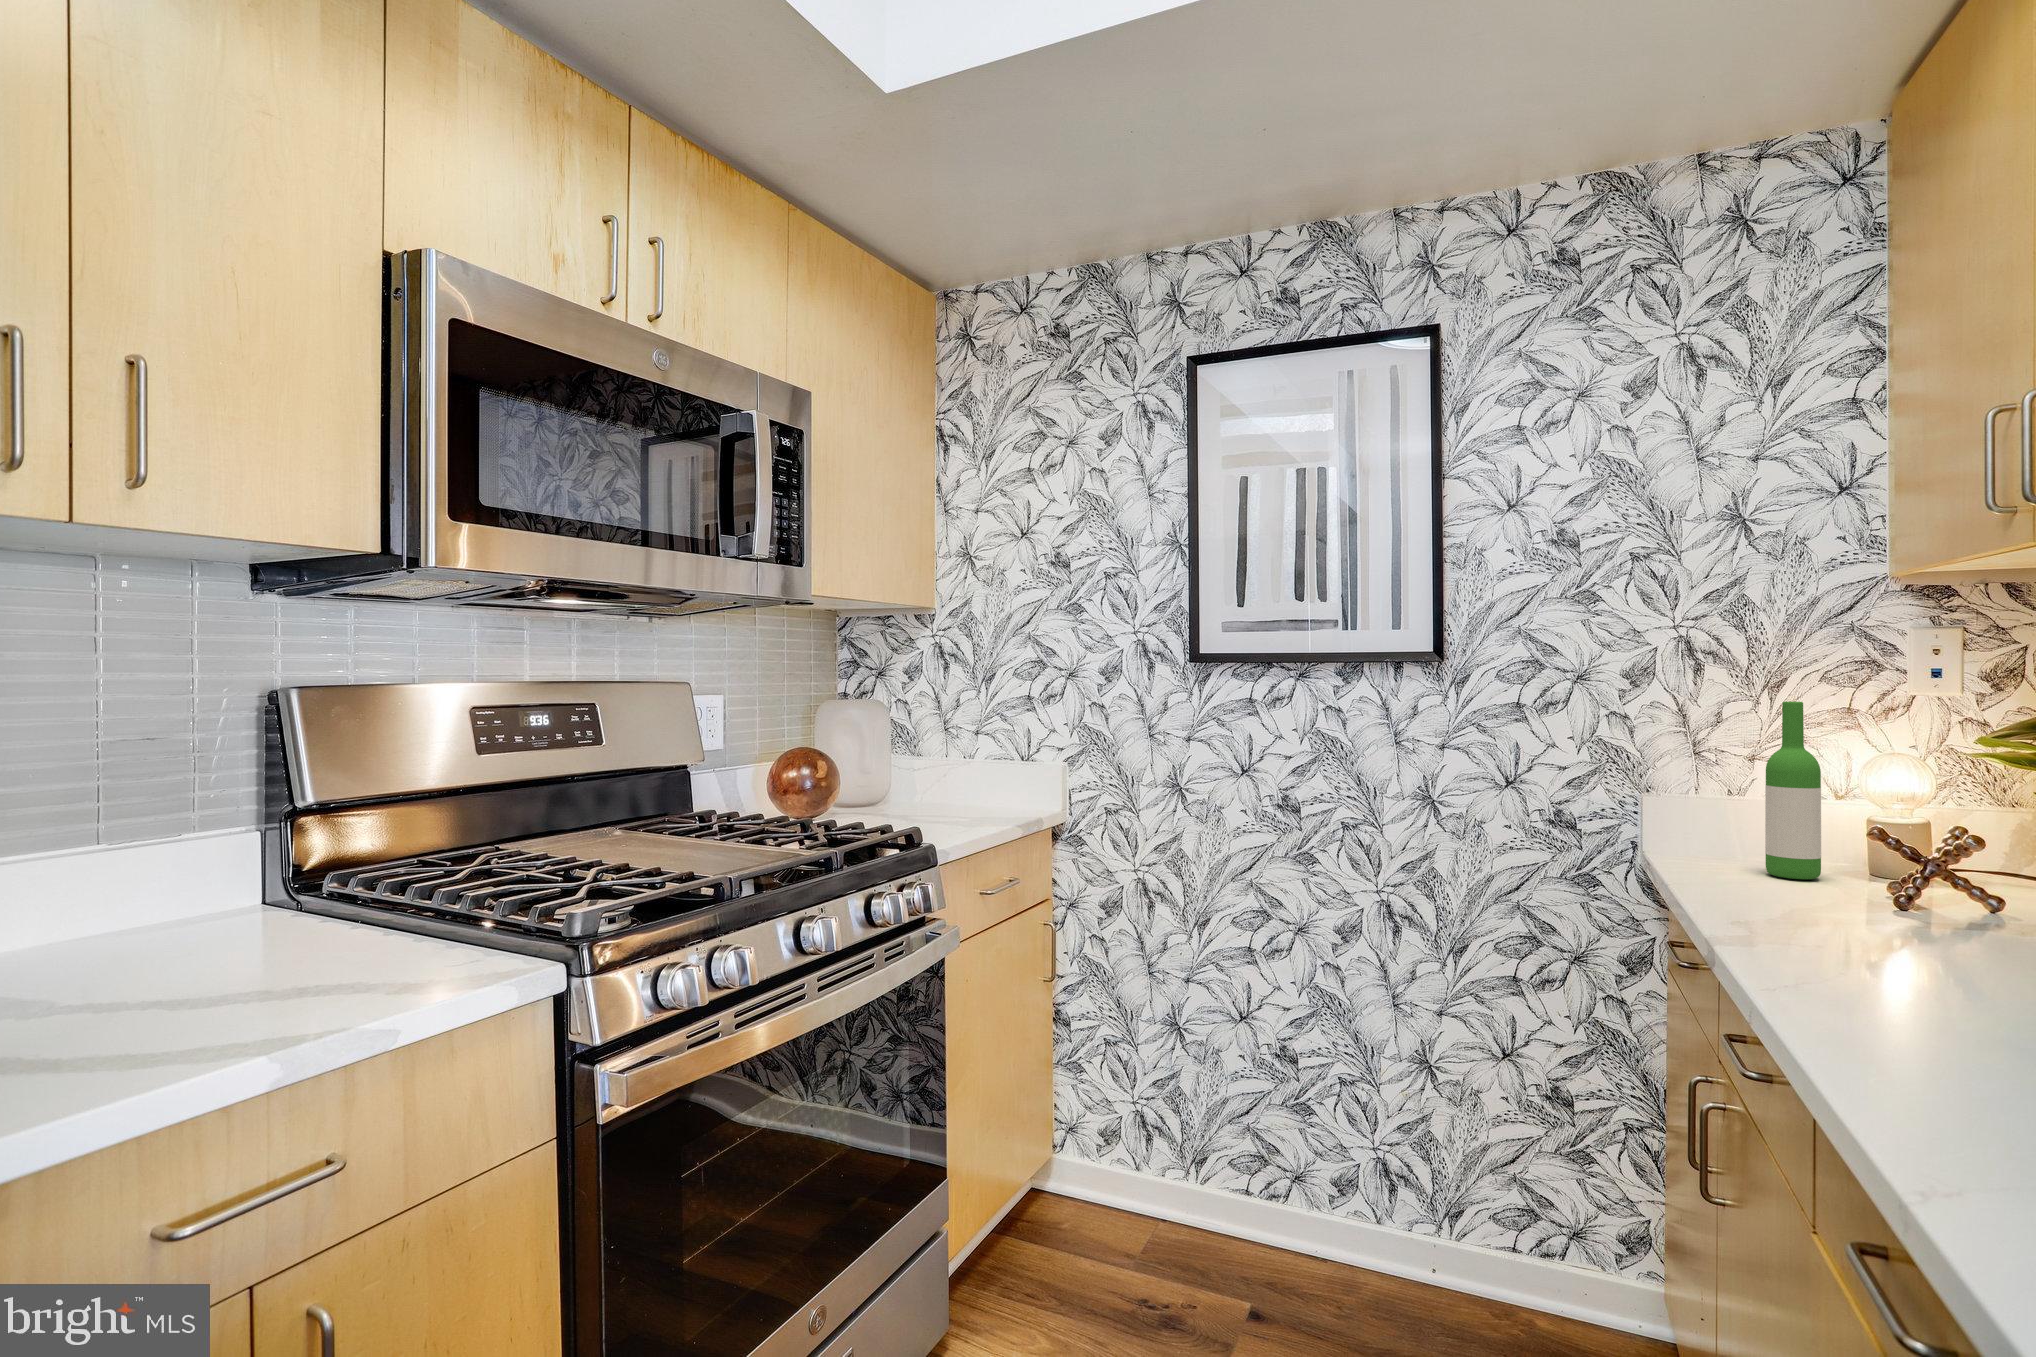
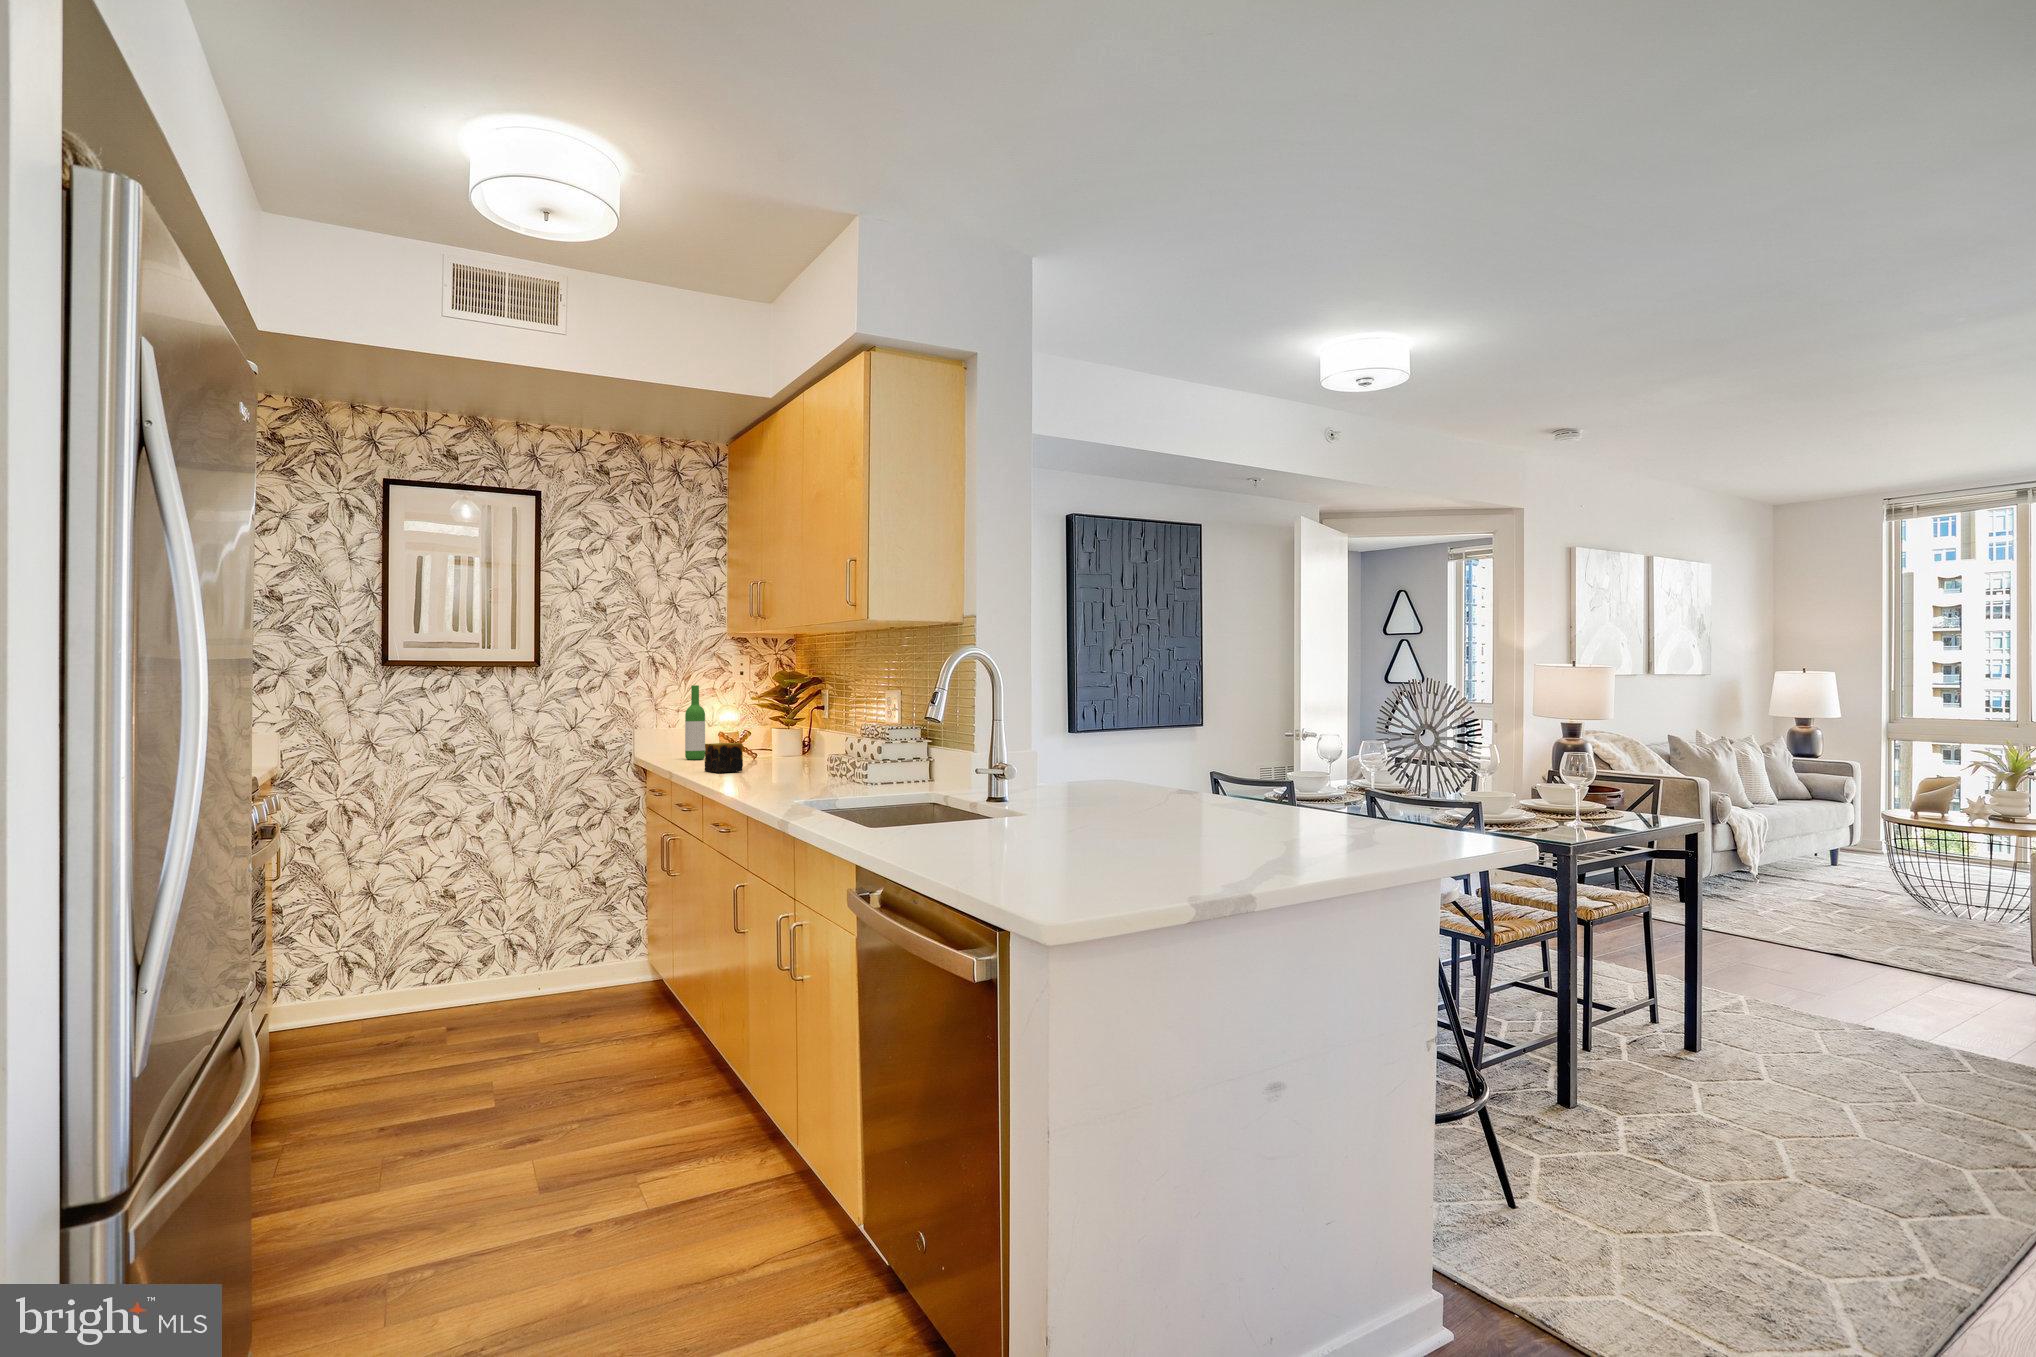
candle: none [1802,873,1939,972] -> present [704,743,743,773]

